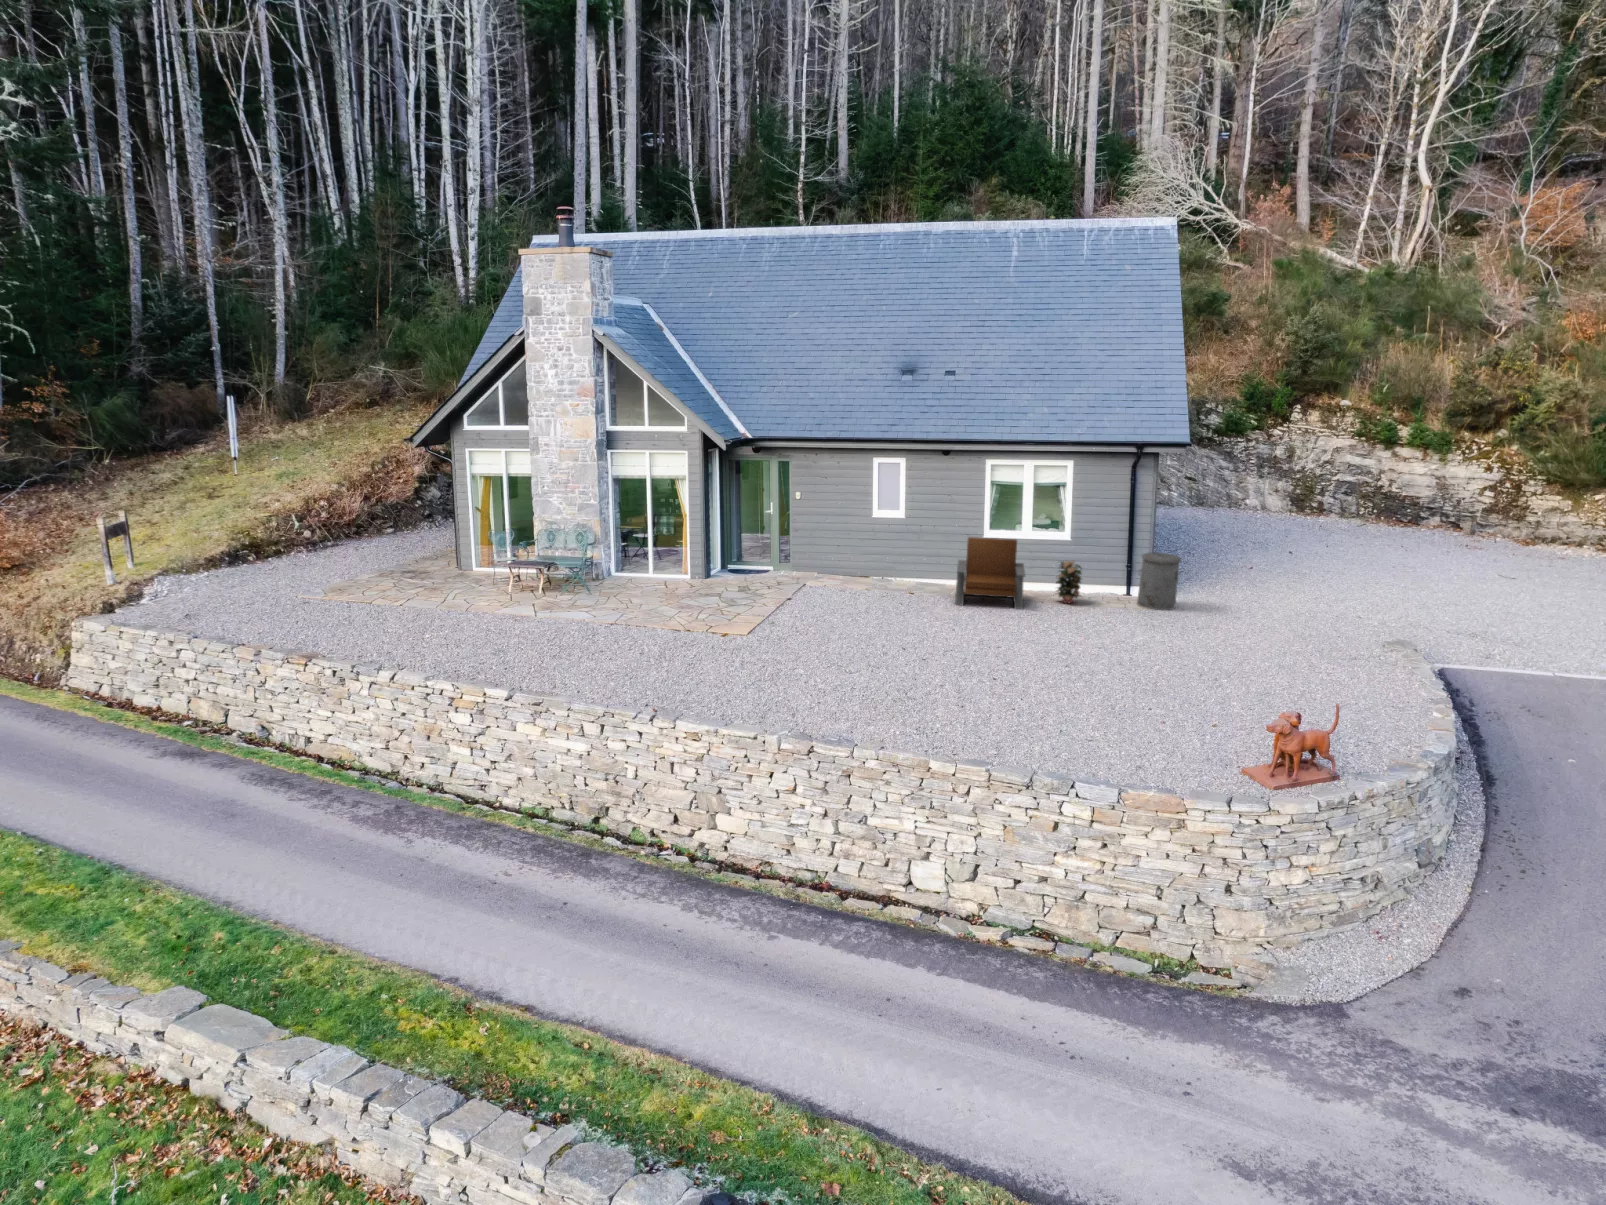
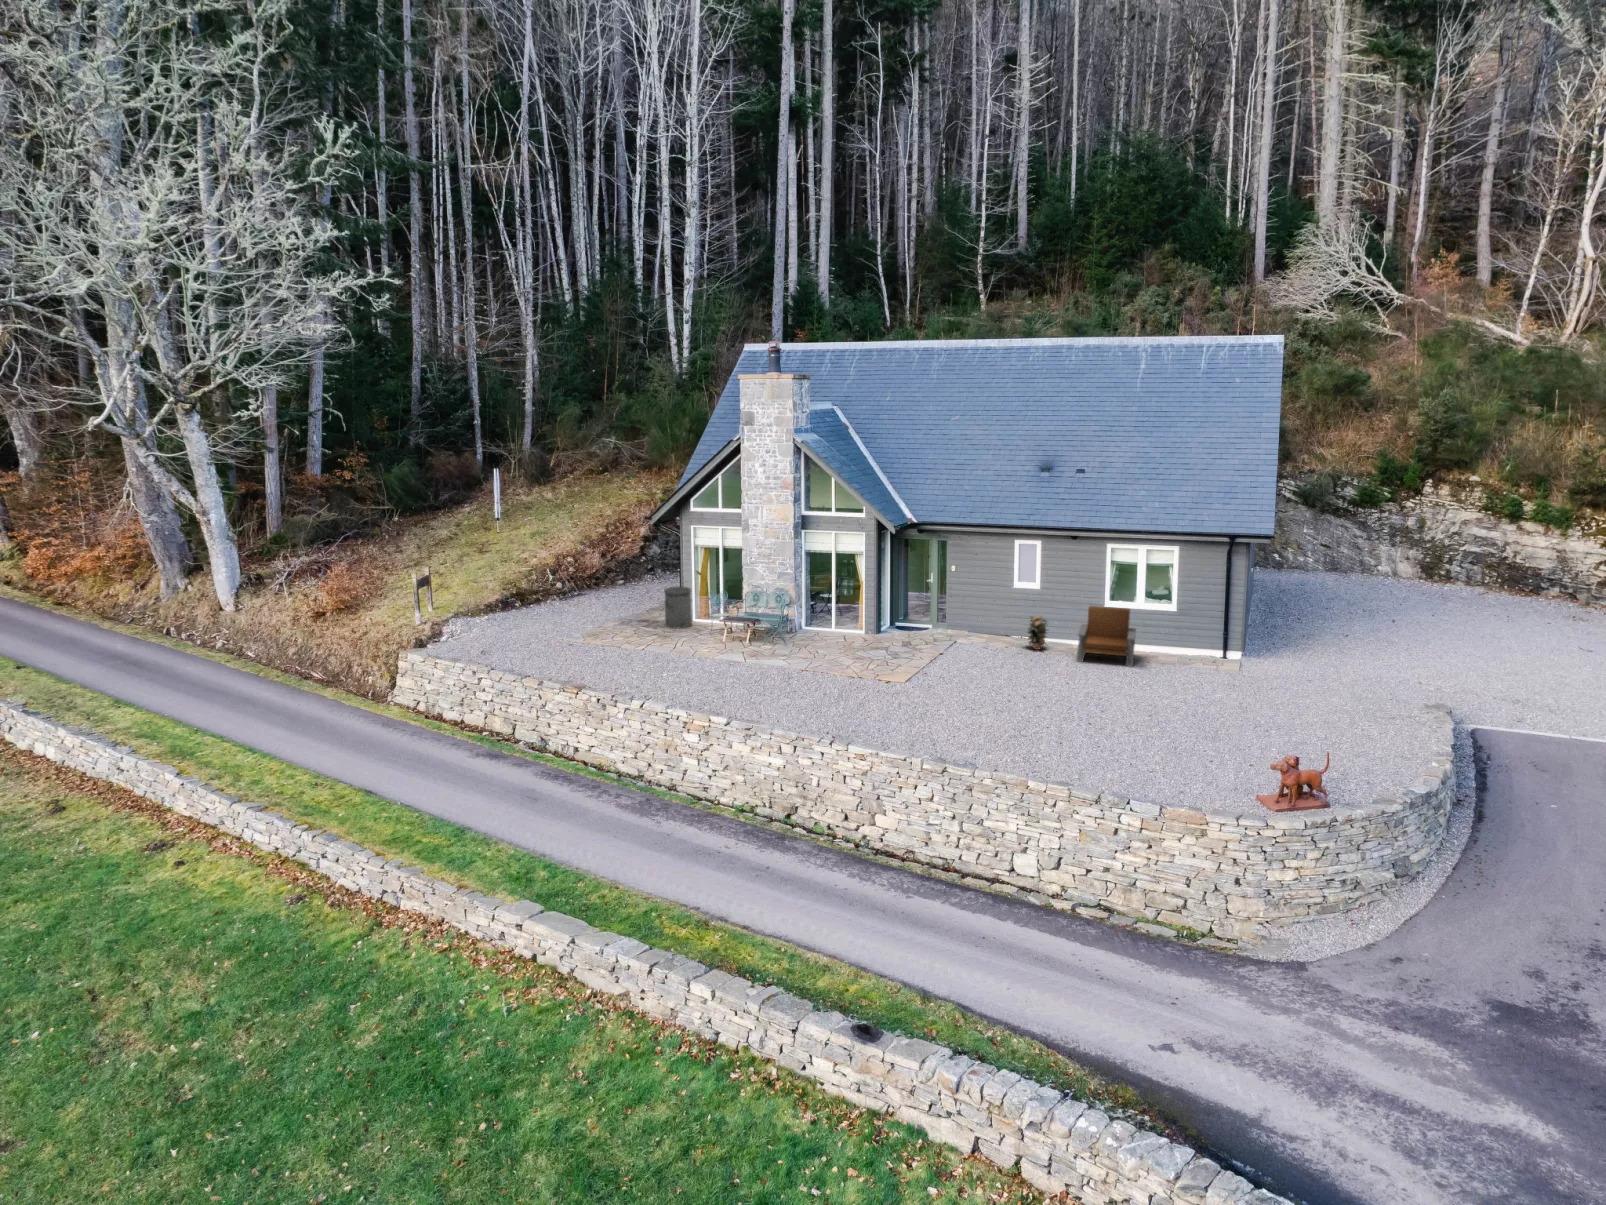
trash can: present [1137,553,1181,610] -> present [664,587,692,628]
decorative plant: present [1053,561,1082,603] -> present [1028,616,1047,650]

